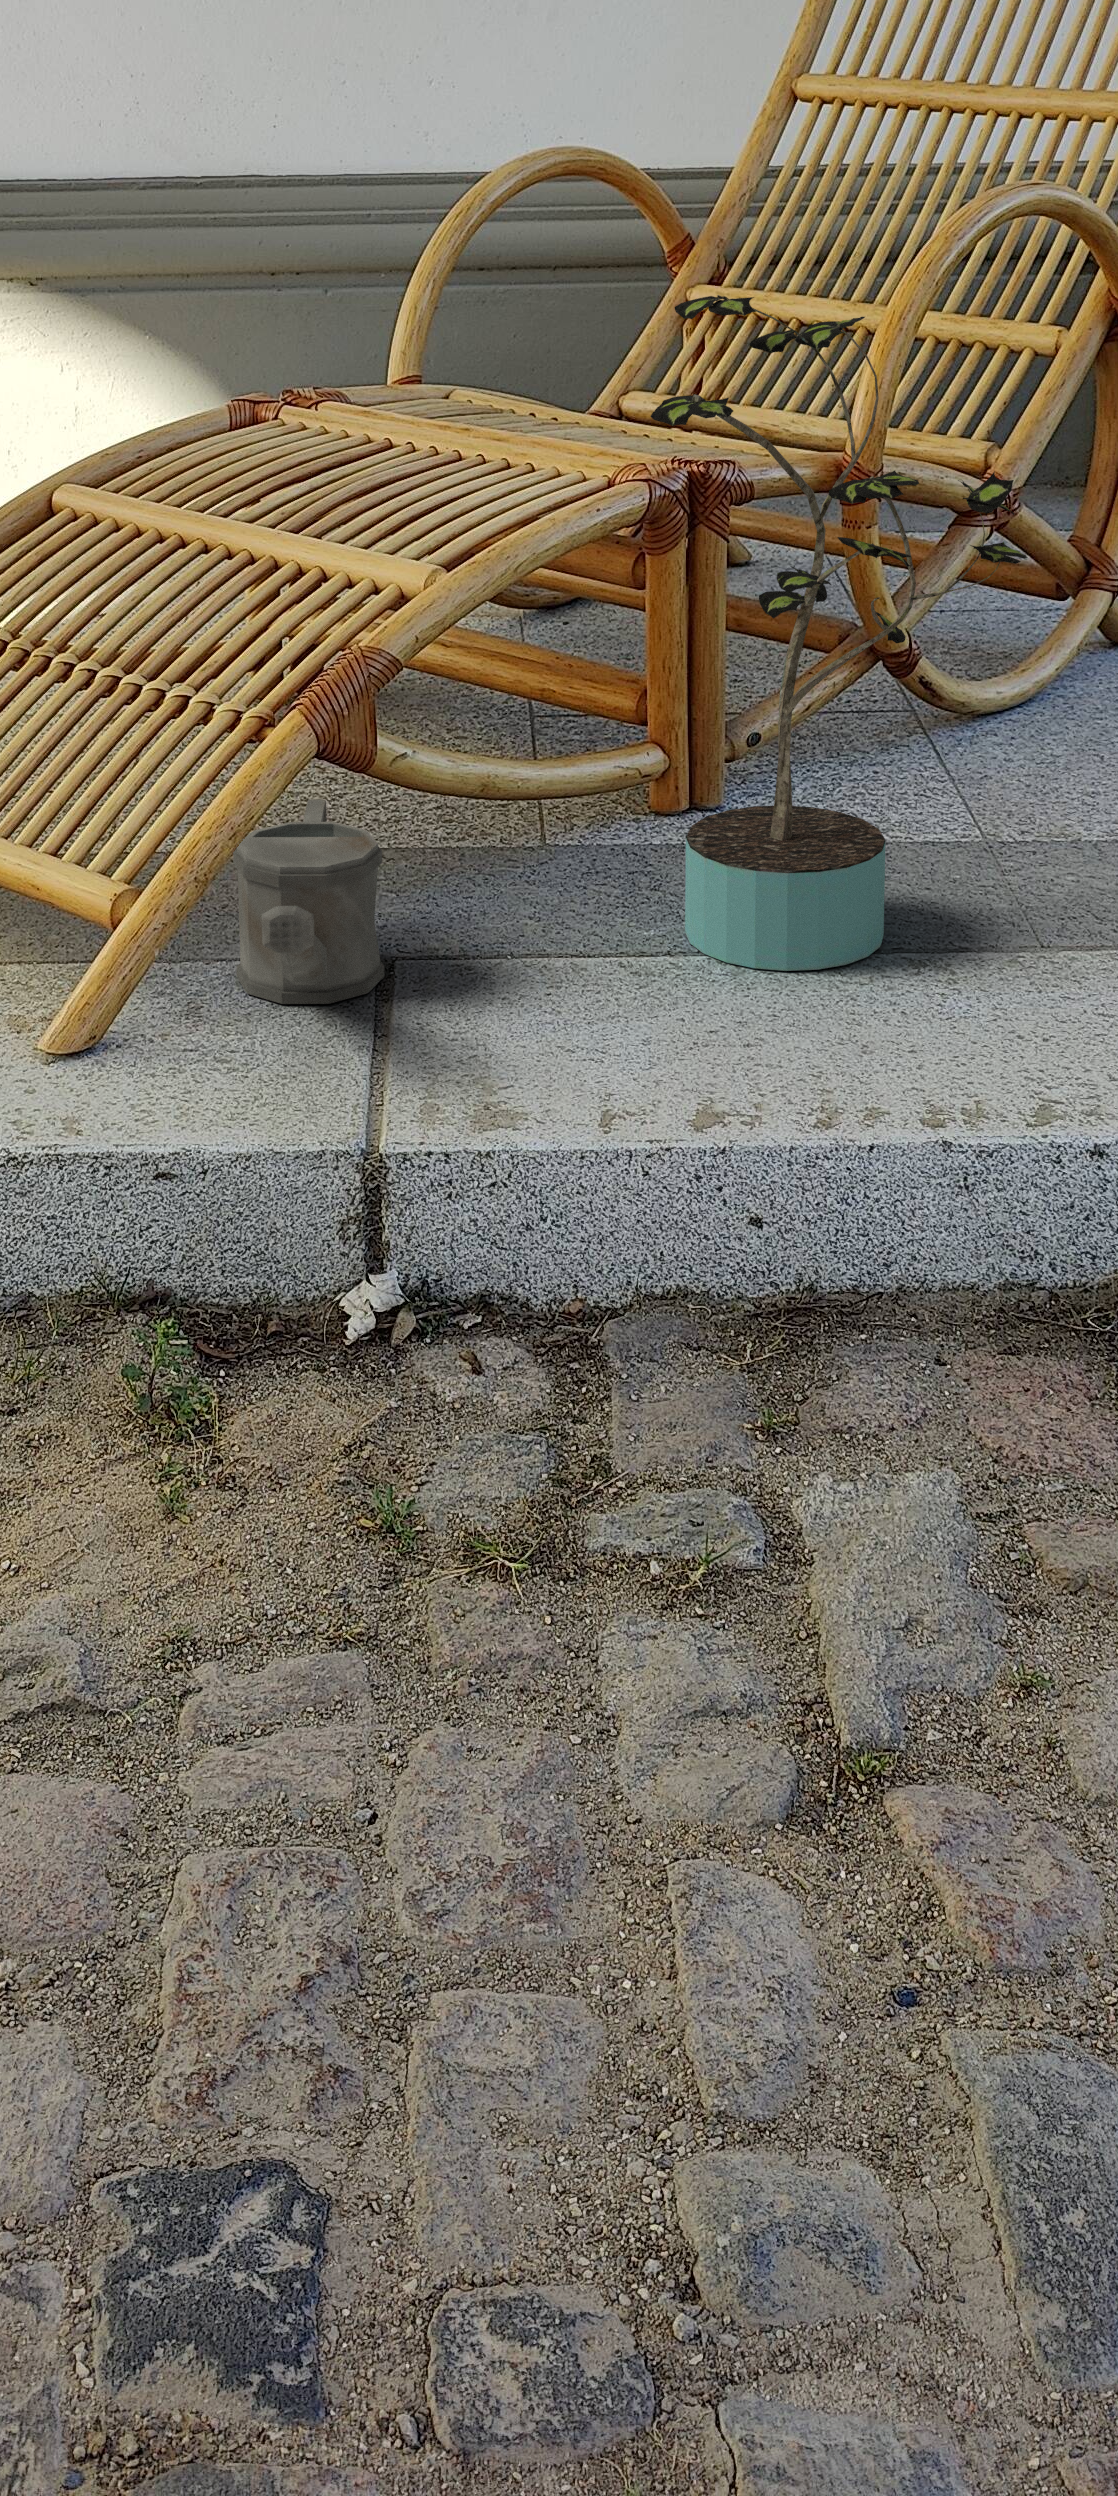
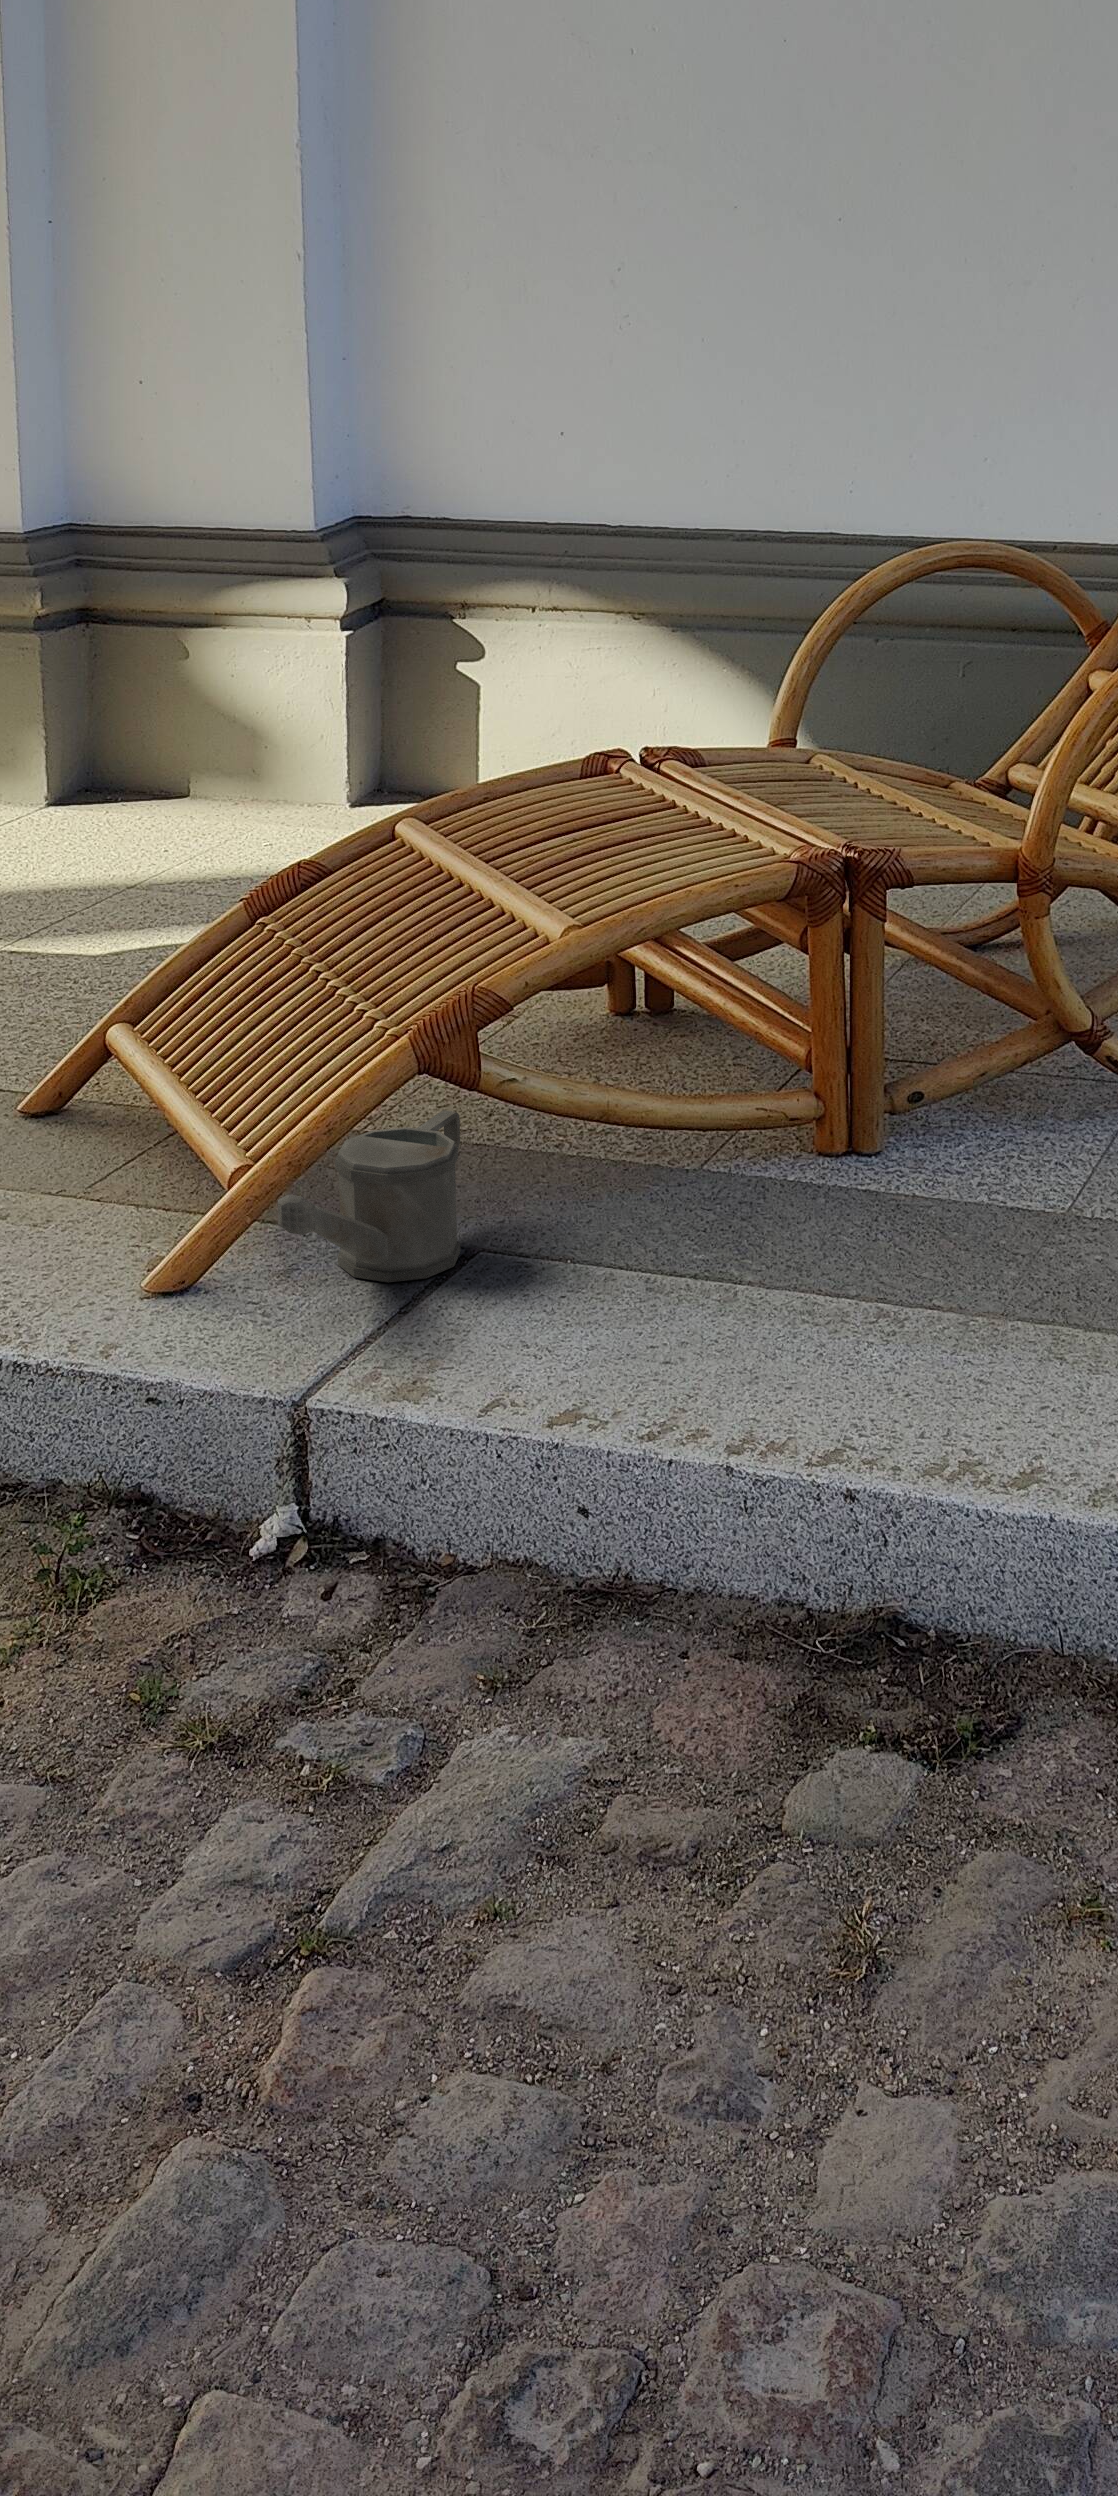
potted plant: present [650,295,1028,971] -> none [647,719,995,1312]

